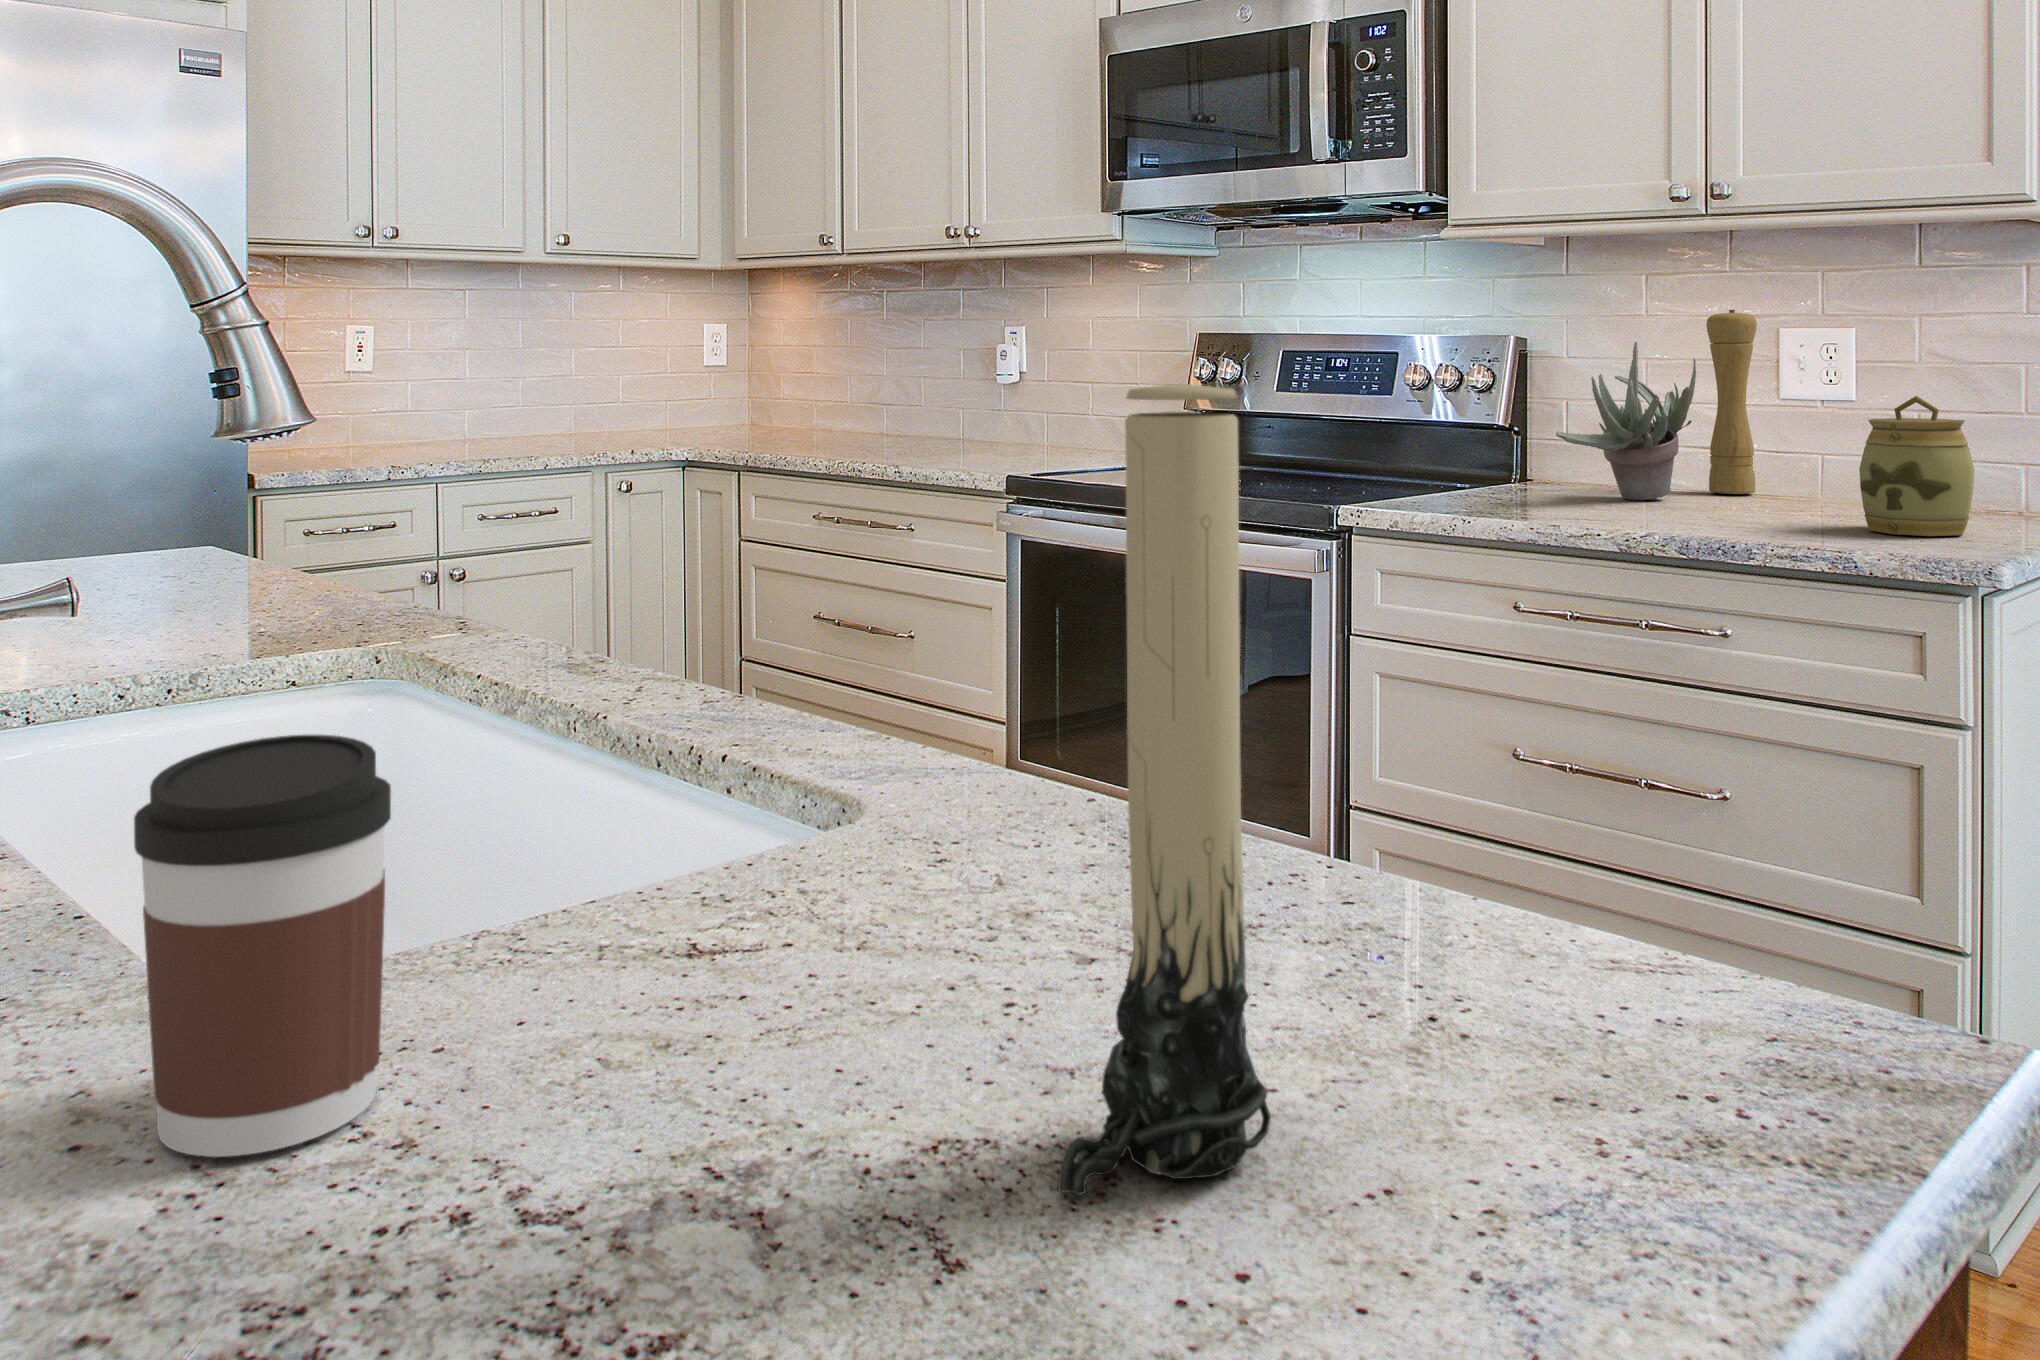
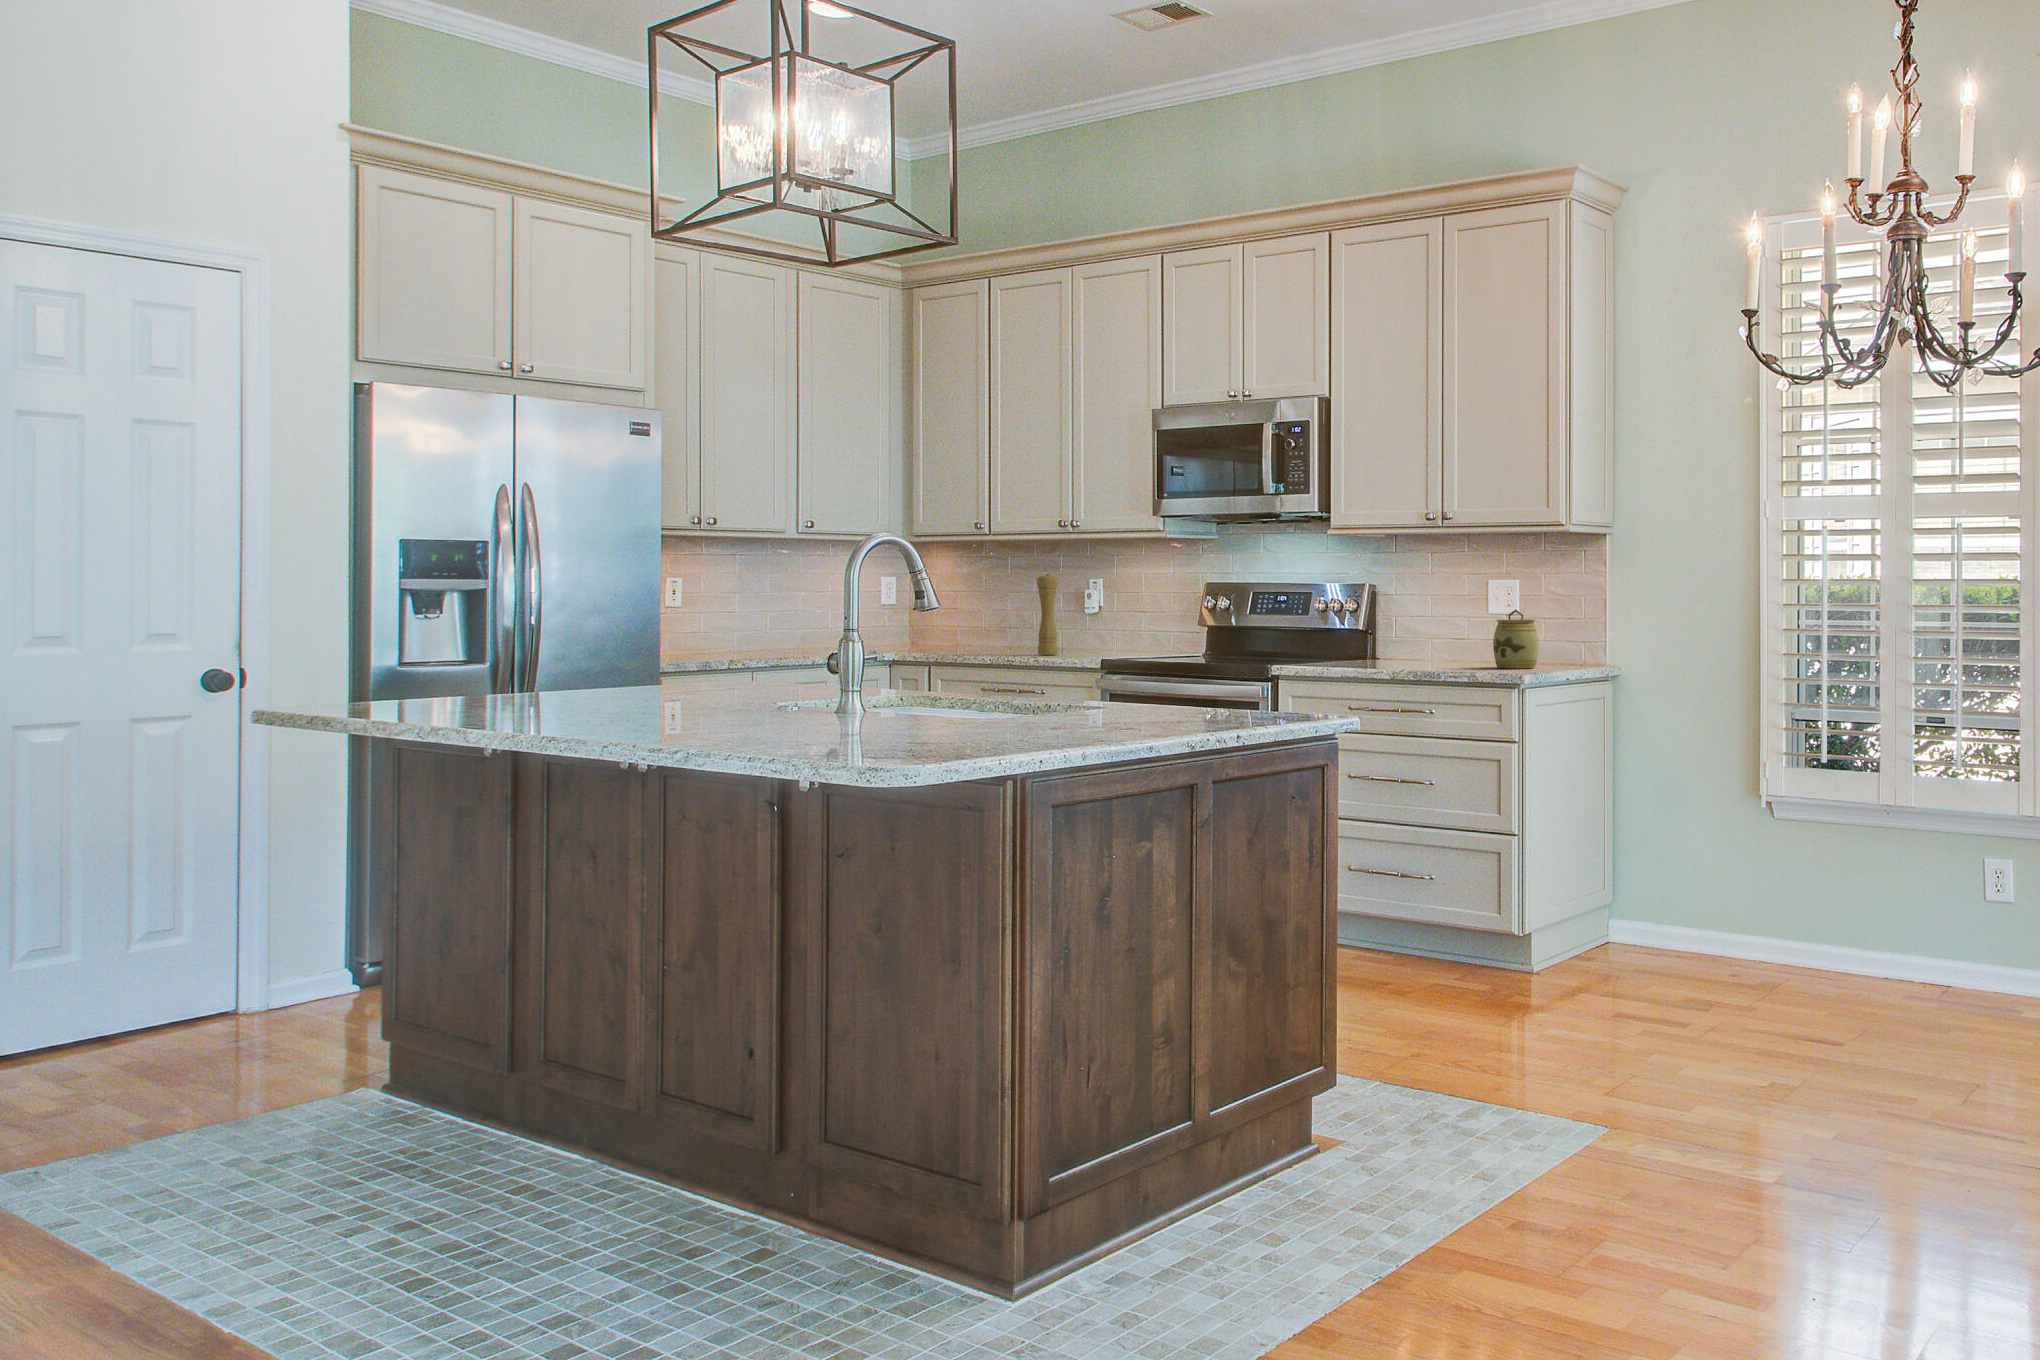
pepper mill: present [1706,310,1757,494] -> present [1037,574,1058,655]
succulent plant: present [1556,342,1696,500] -> none [1376,587,1443,662]
candle: present [1058,383,1271,1195] -> none [1174,588,1208,714]
coffee cup: present [134,735,391,1157] -> none [1015,652,1056,714]

